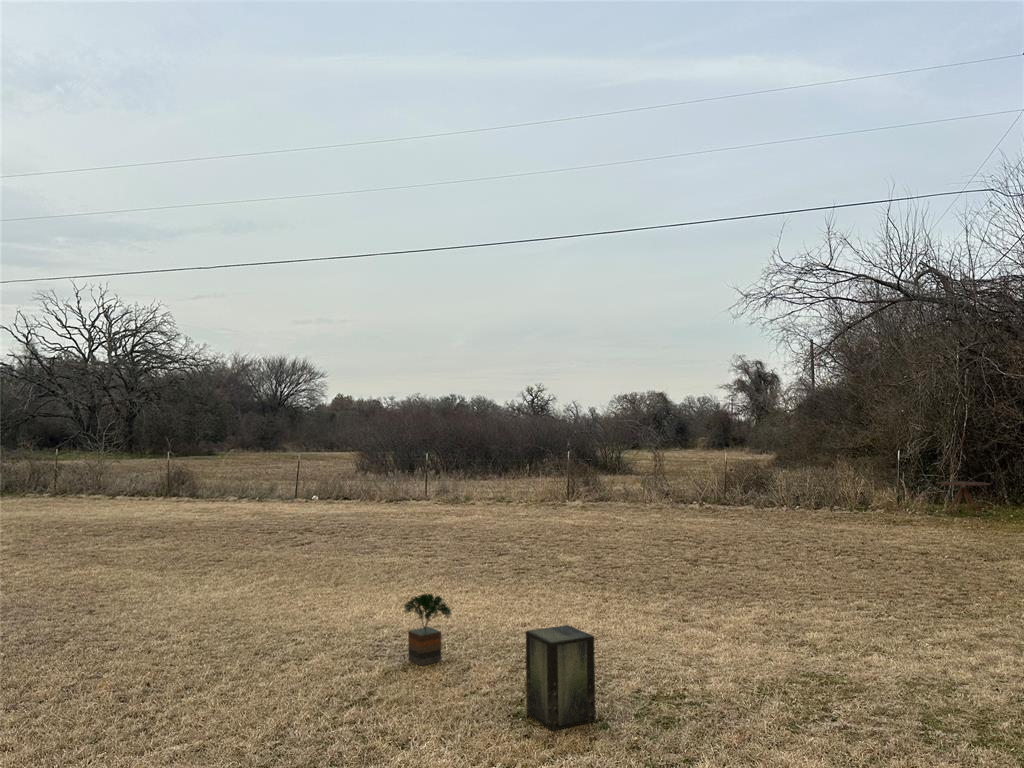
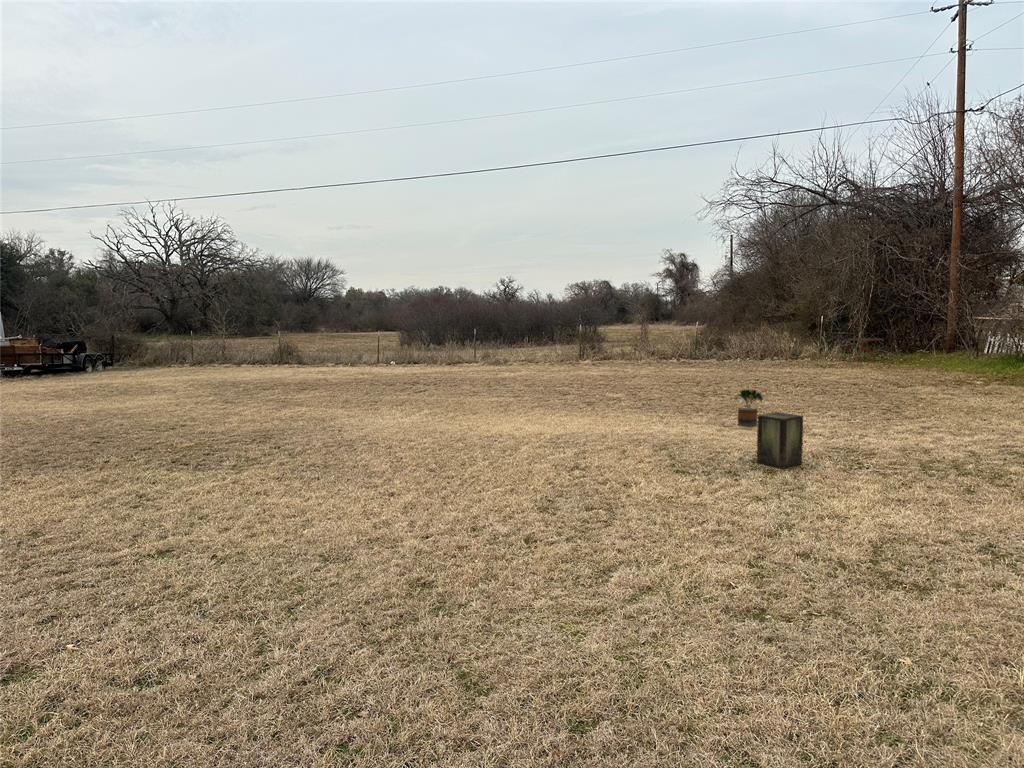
potted tree: present [404,594,451,666] -> present [735,390,763,427]
storage box: present [526,625,596,731] -> present [757,412,803,469]

